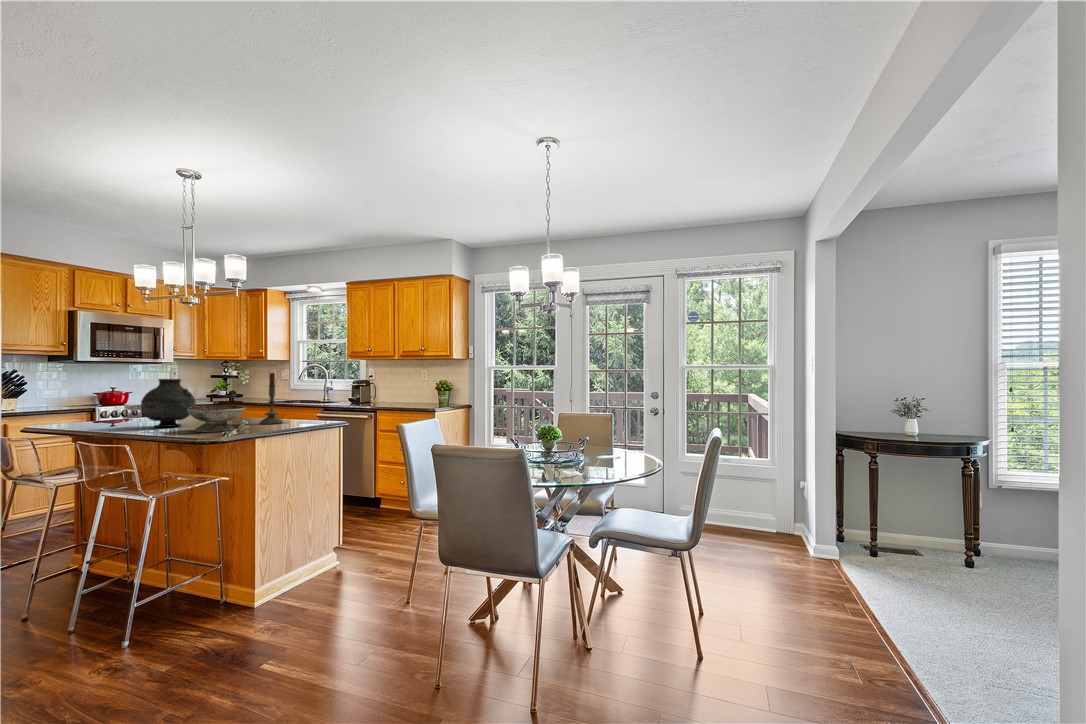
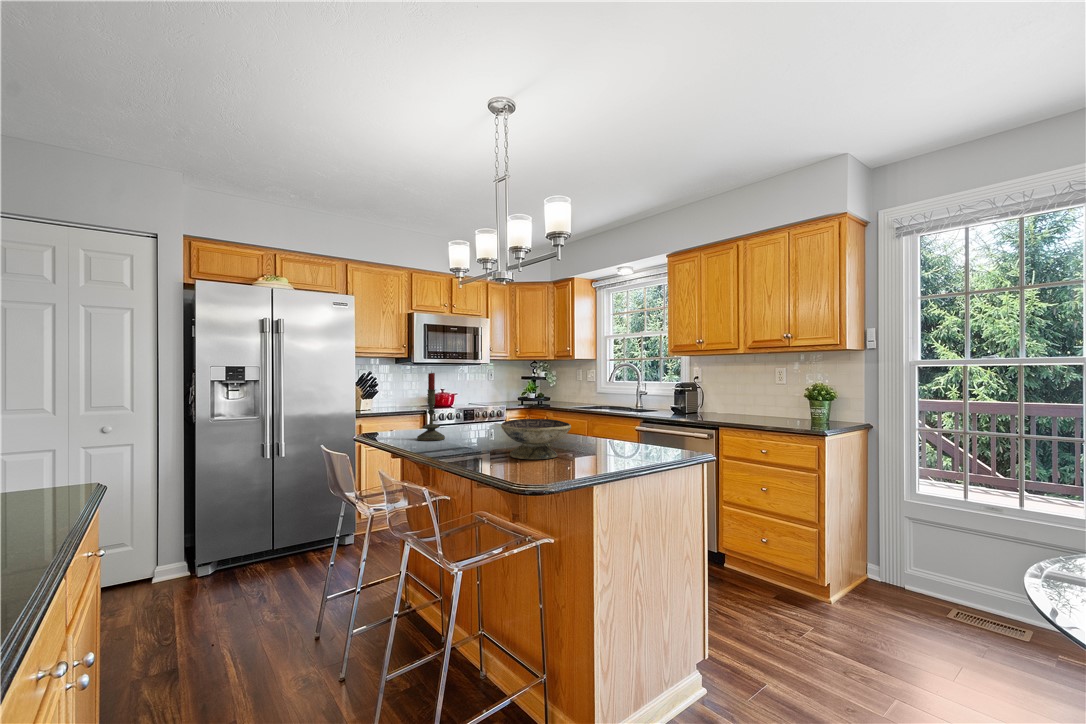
candle: present [260,373,283,424] -> present [417,373,445,441]
vase: present [141,379,196,427] -> none [454,381,510,444]

